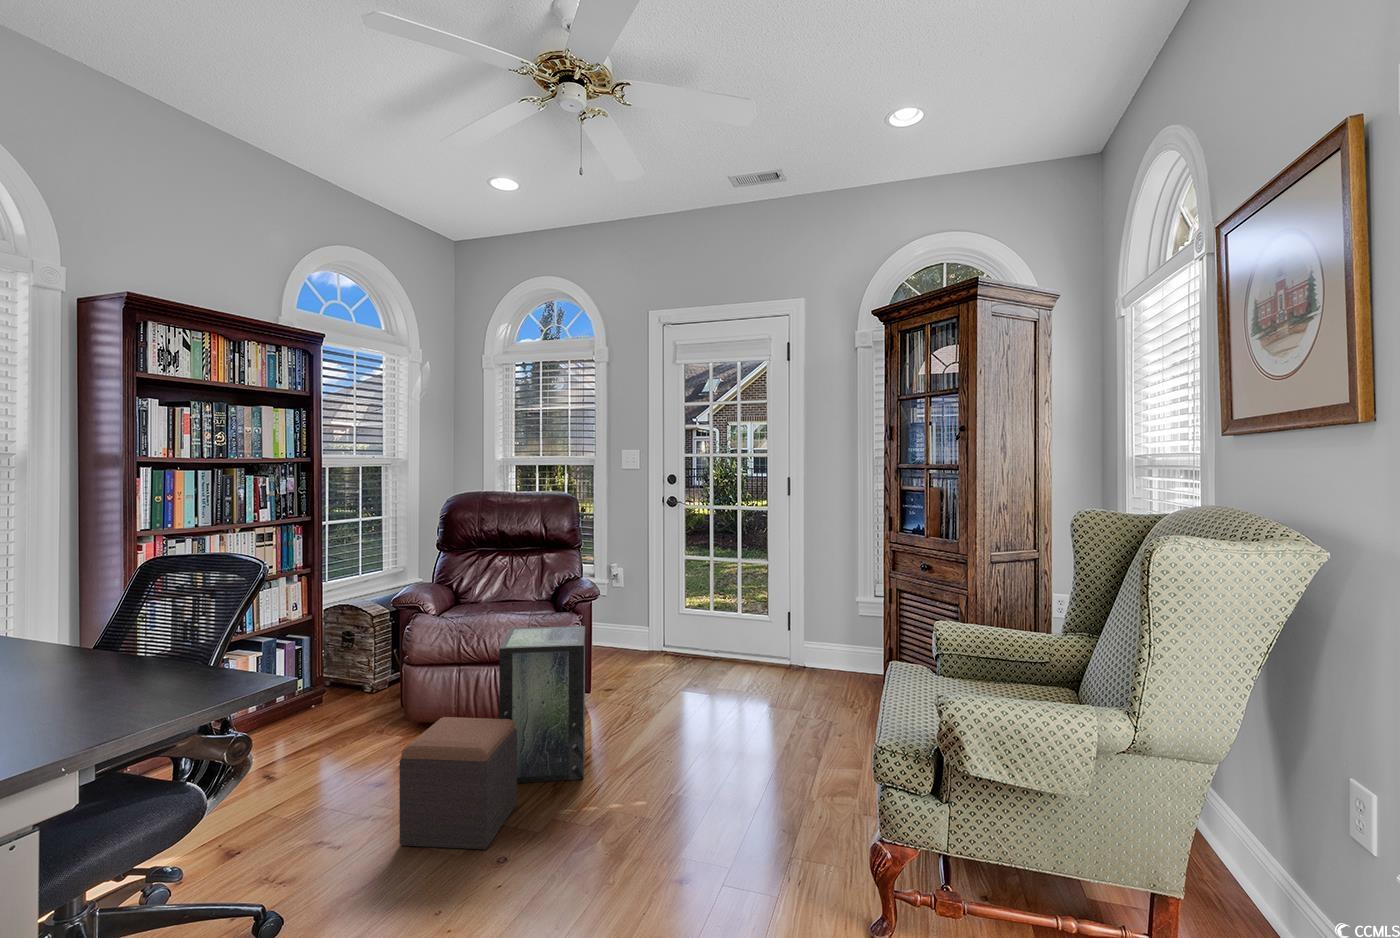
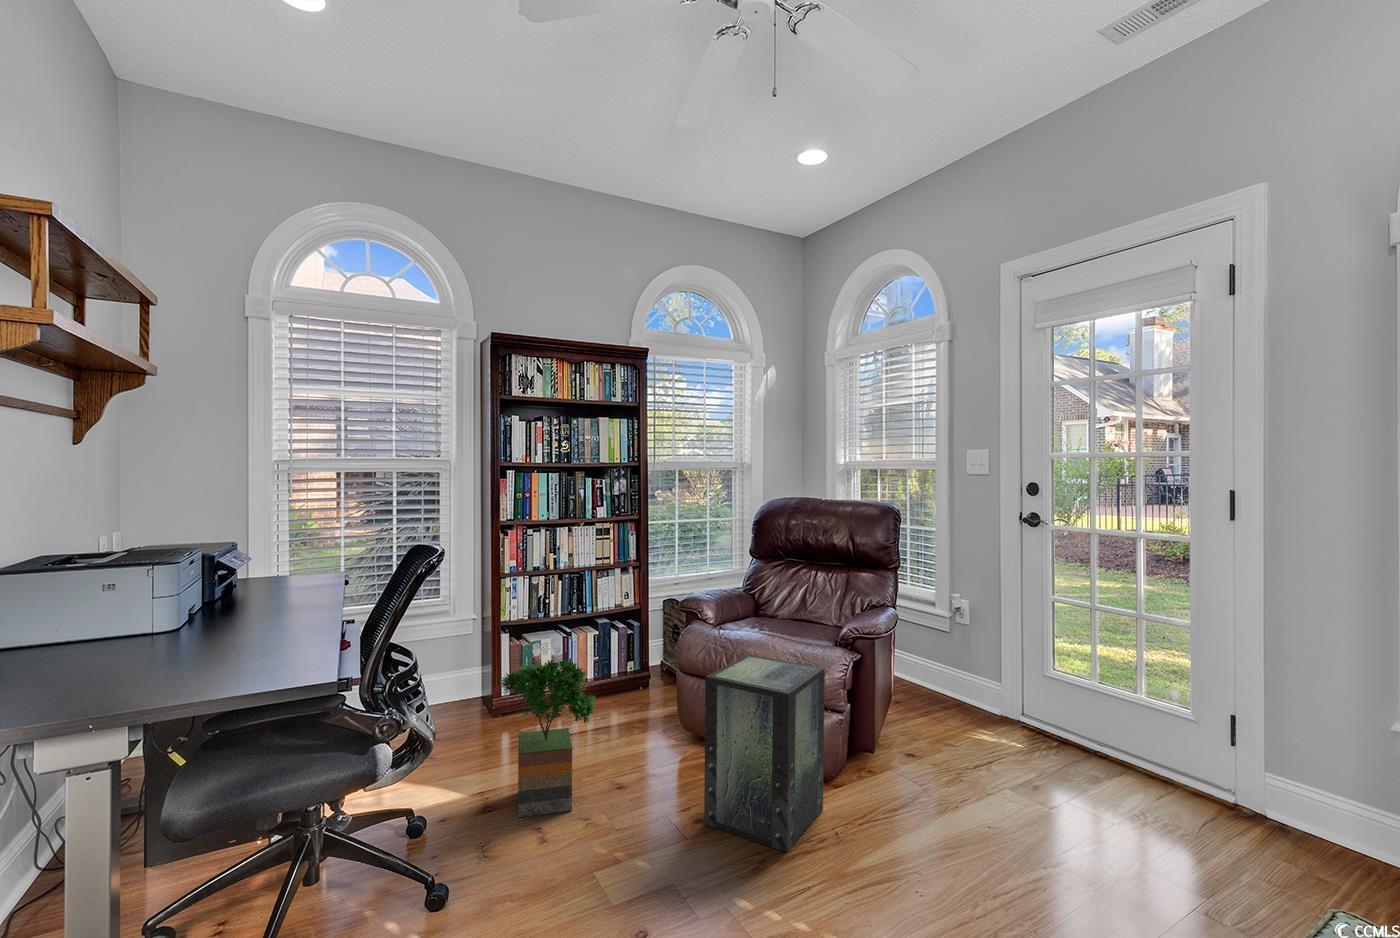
potted tree: none [255,665,384,843] -> present [500,659,596,817]
footstool: present [399,717,517,850] -> none [574,737,699,895]

